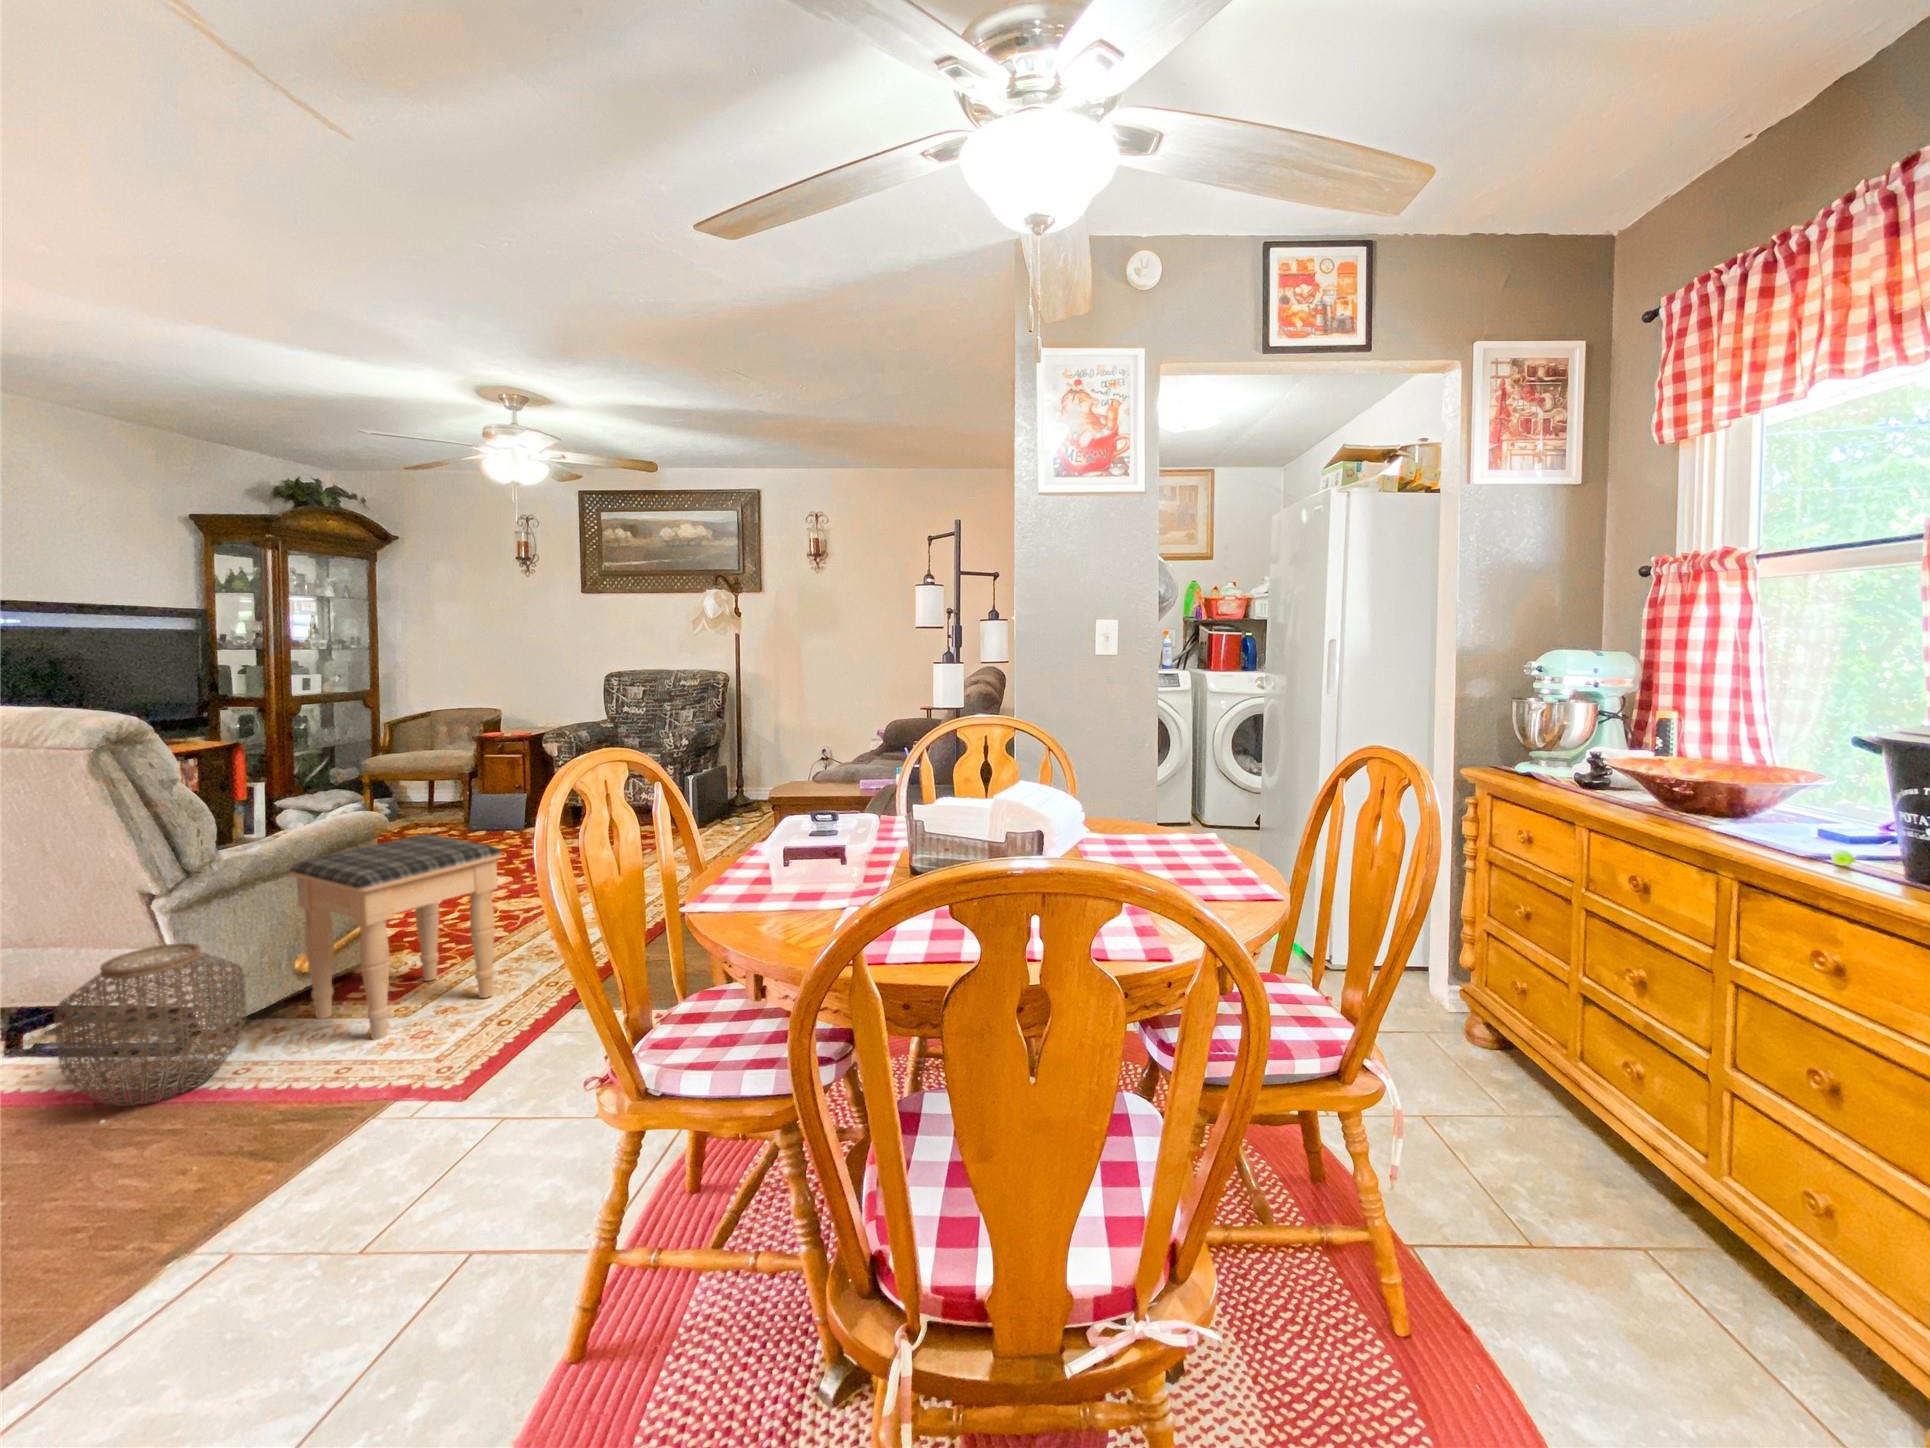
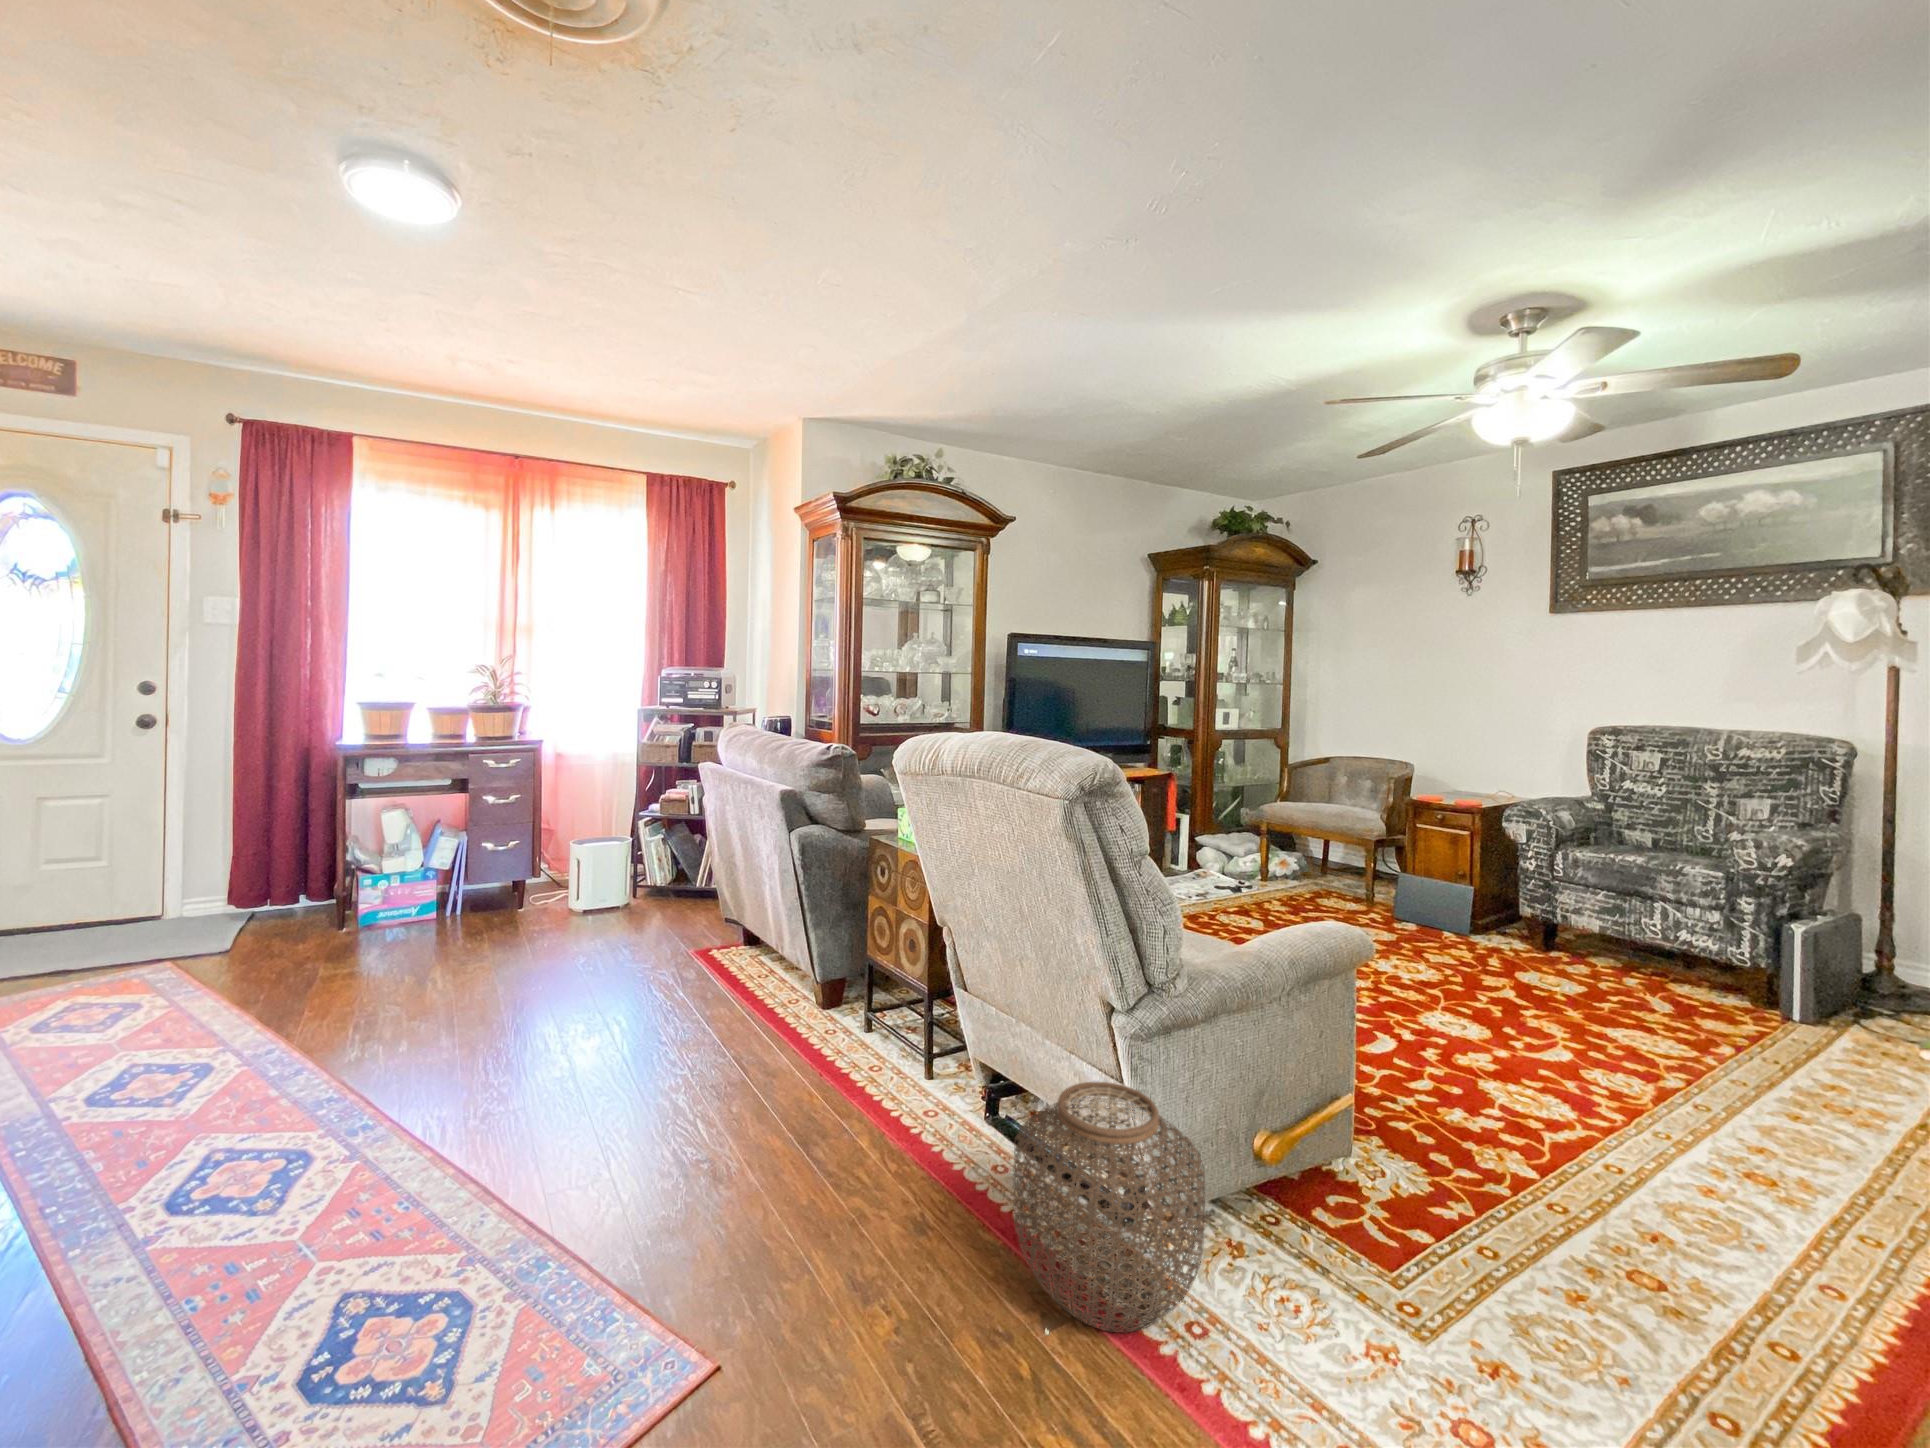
footstool: present [290,834,502,1040] -> none [1257,992,1614,1383]

